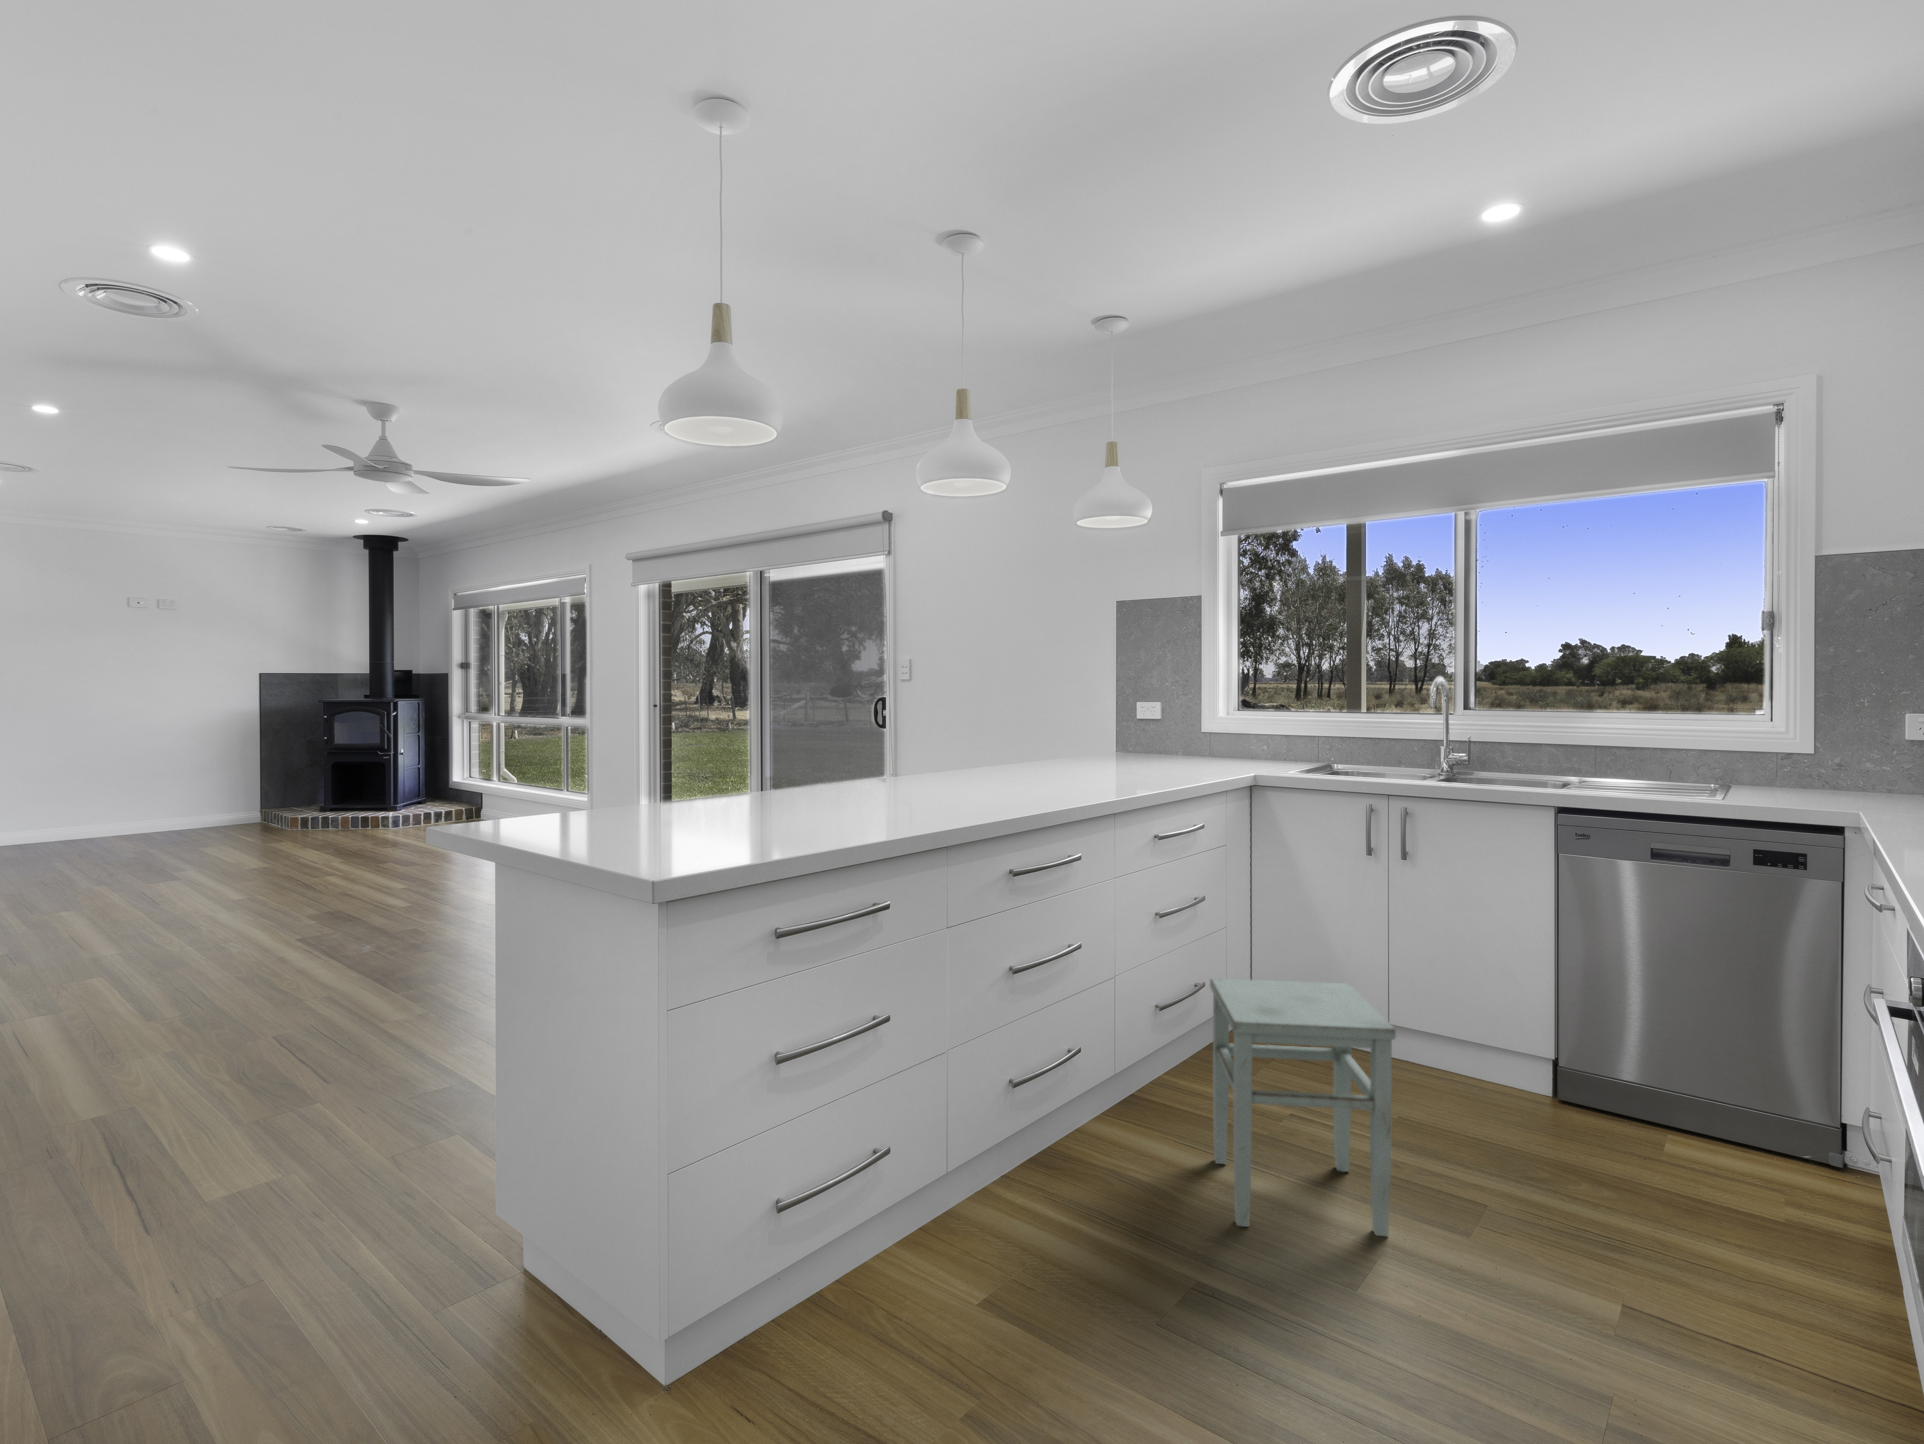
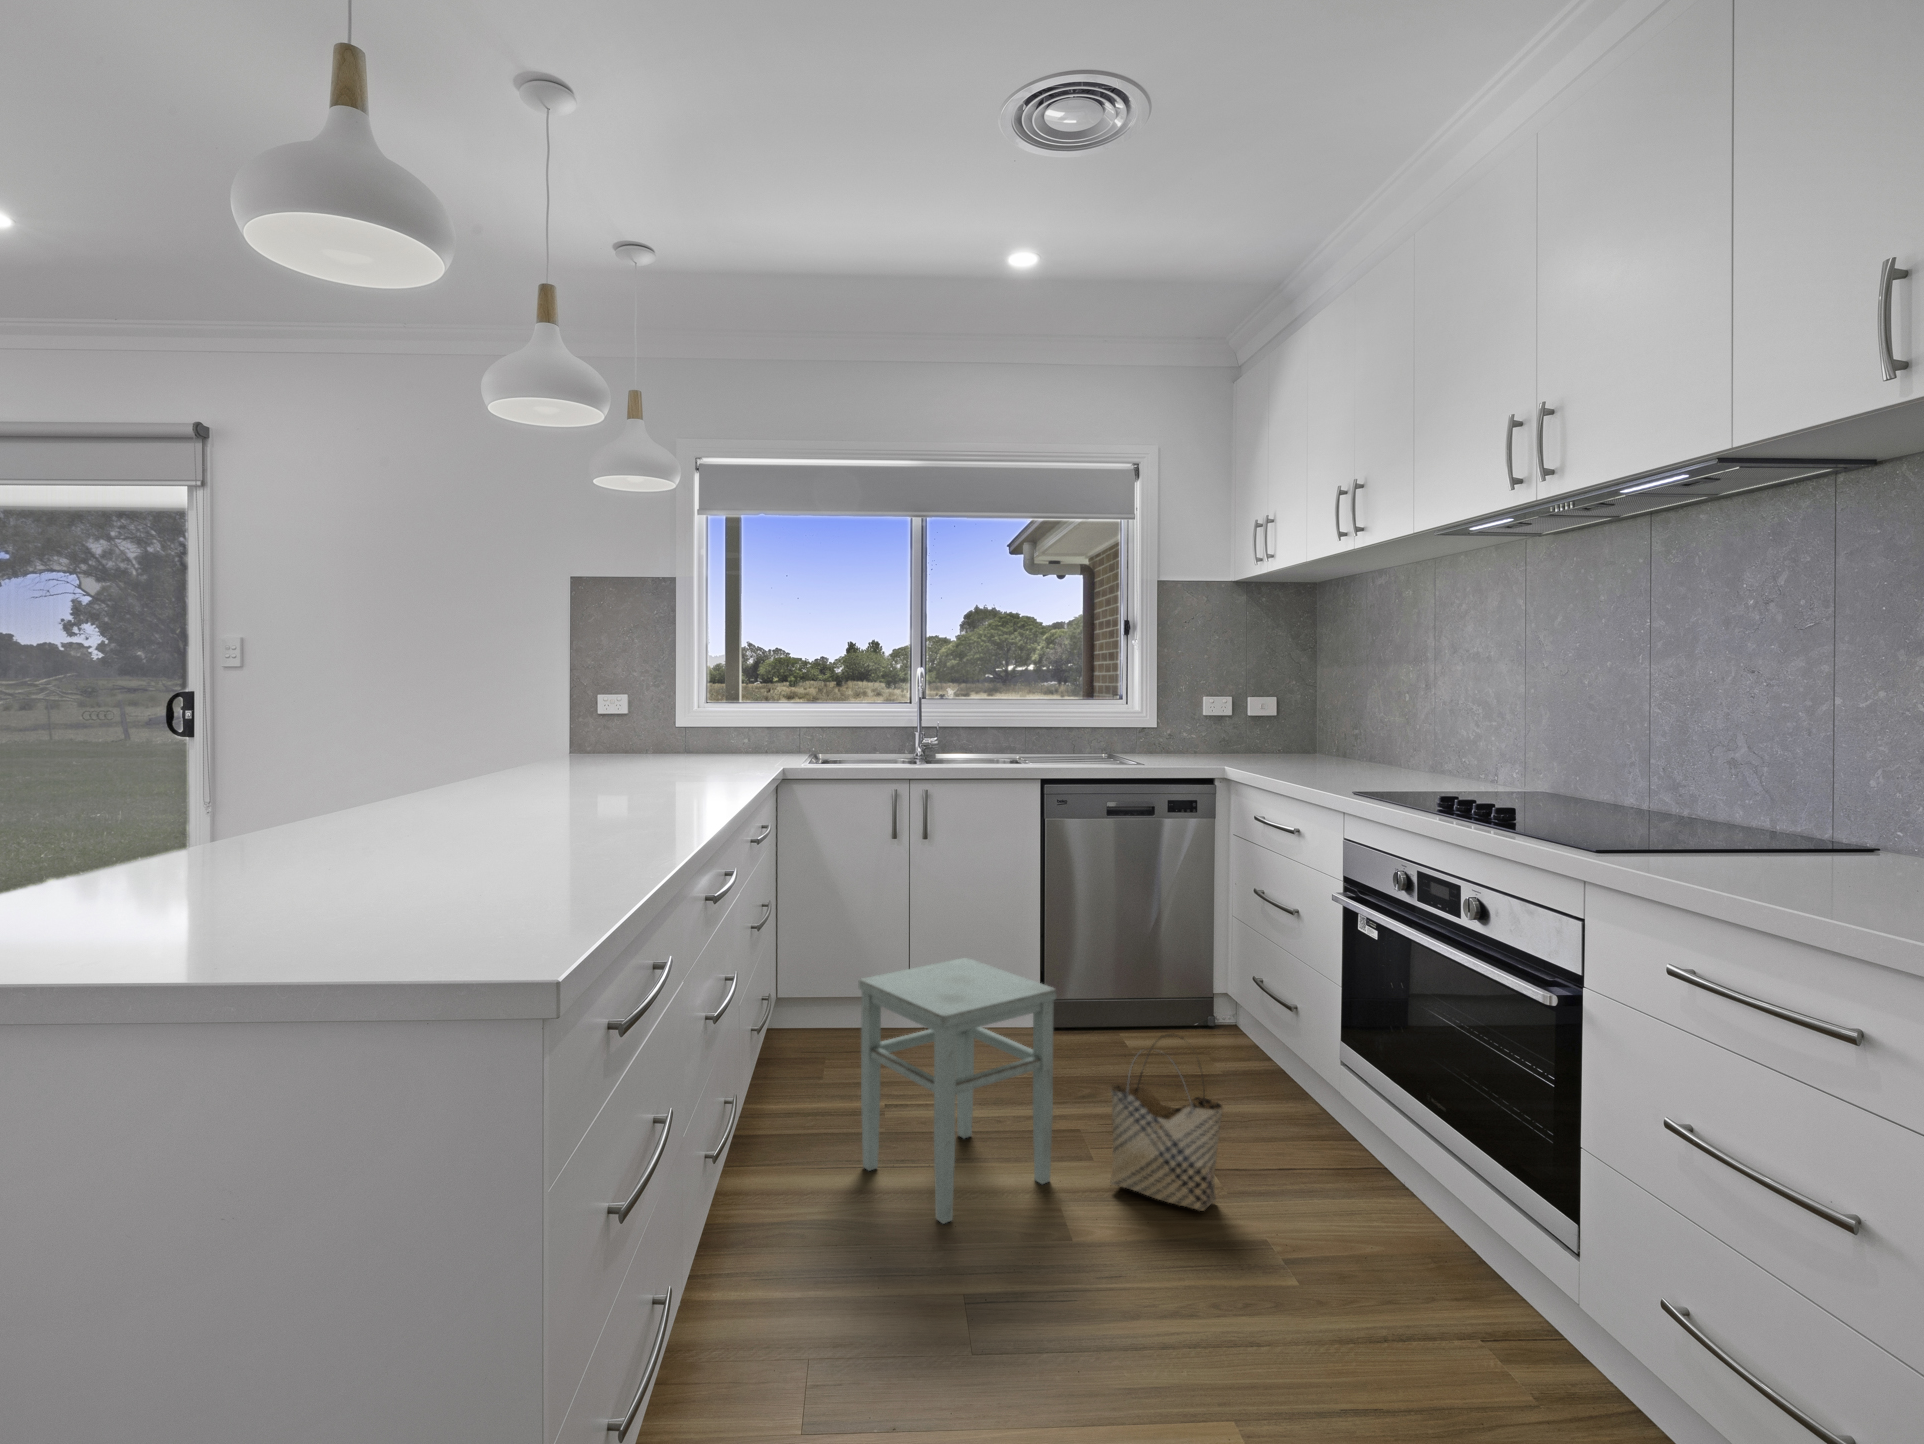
woven basket: none [1448,1114,1585,1329] -> present [1110,1034,1223,1211]

